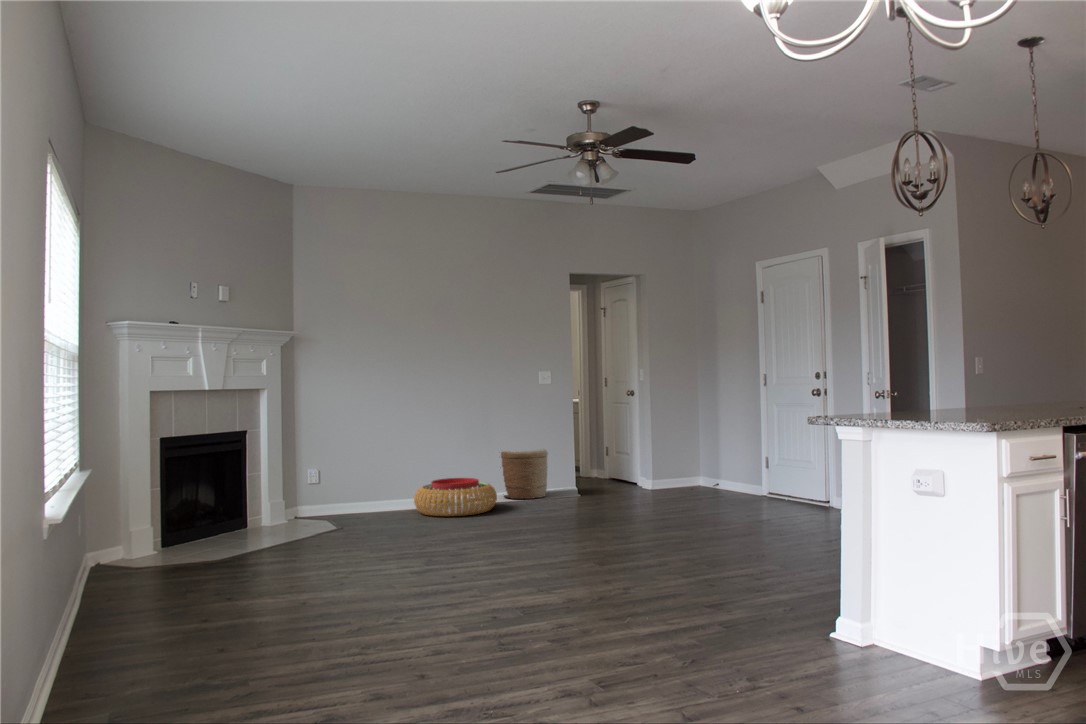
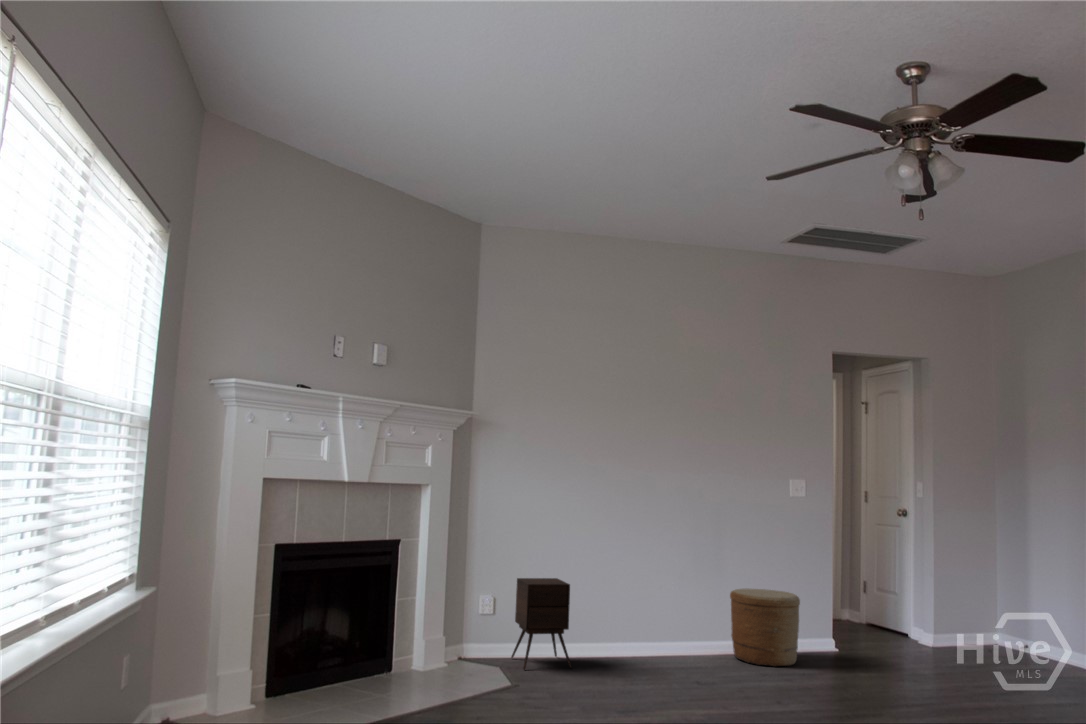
side table: none [340,453,386,518] -> present [511,578,572,670]
pouf: present [414,478,497,516] -> none [610,626,728,688]

